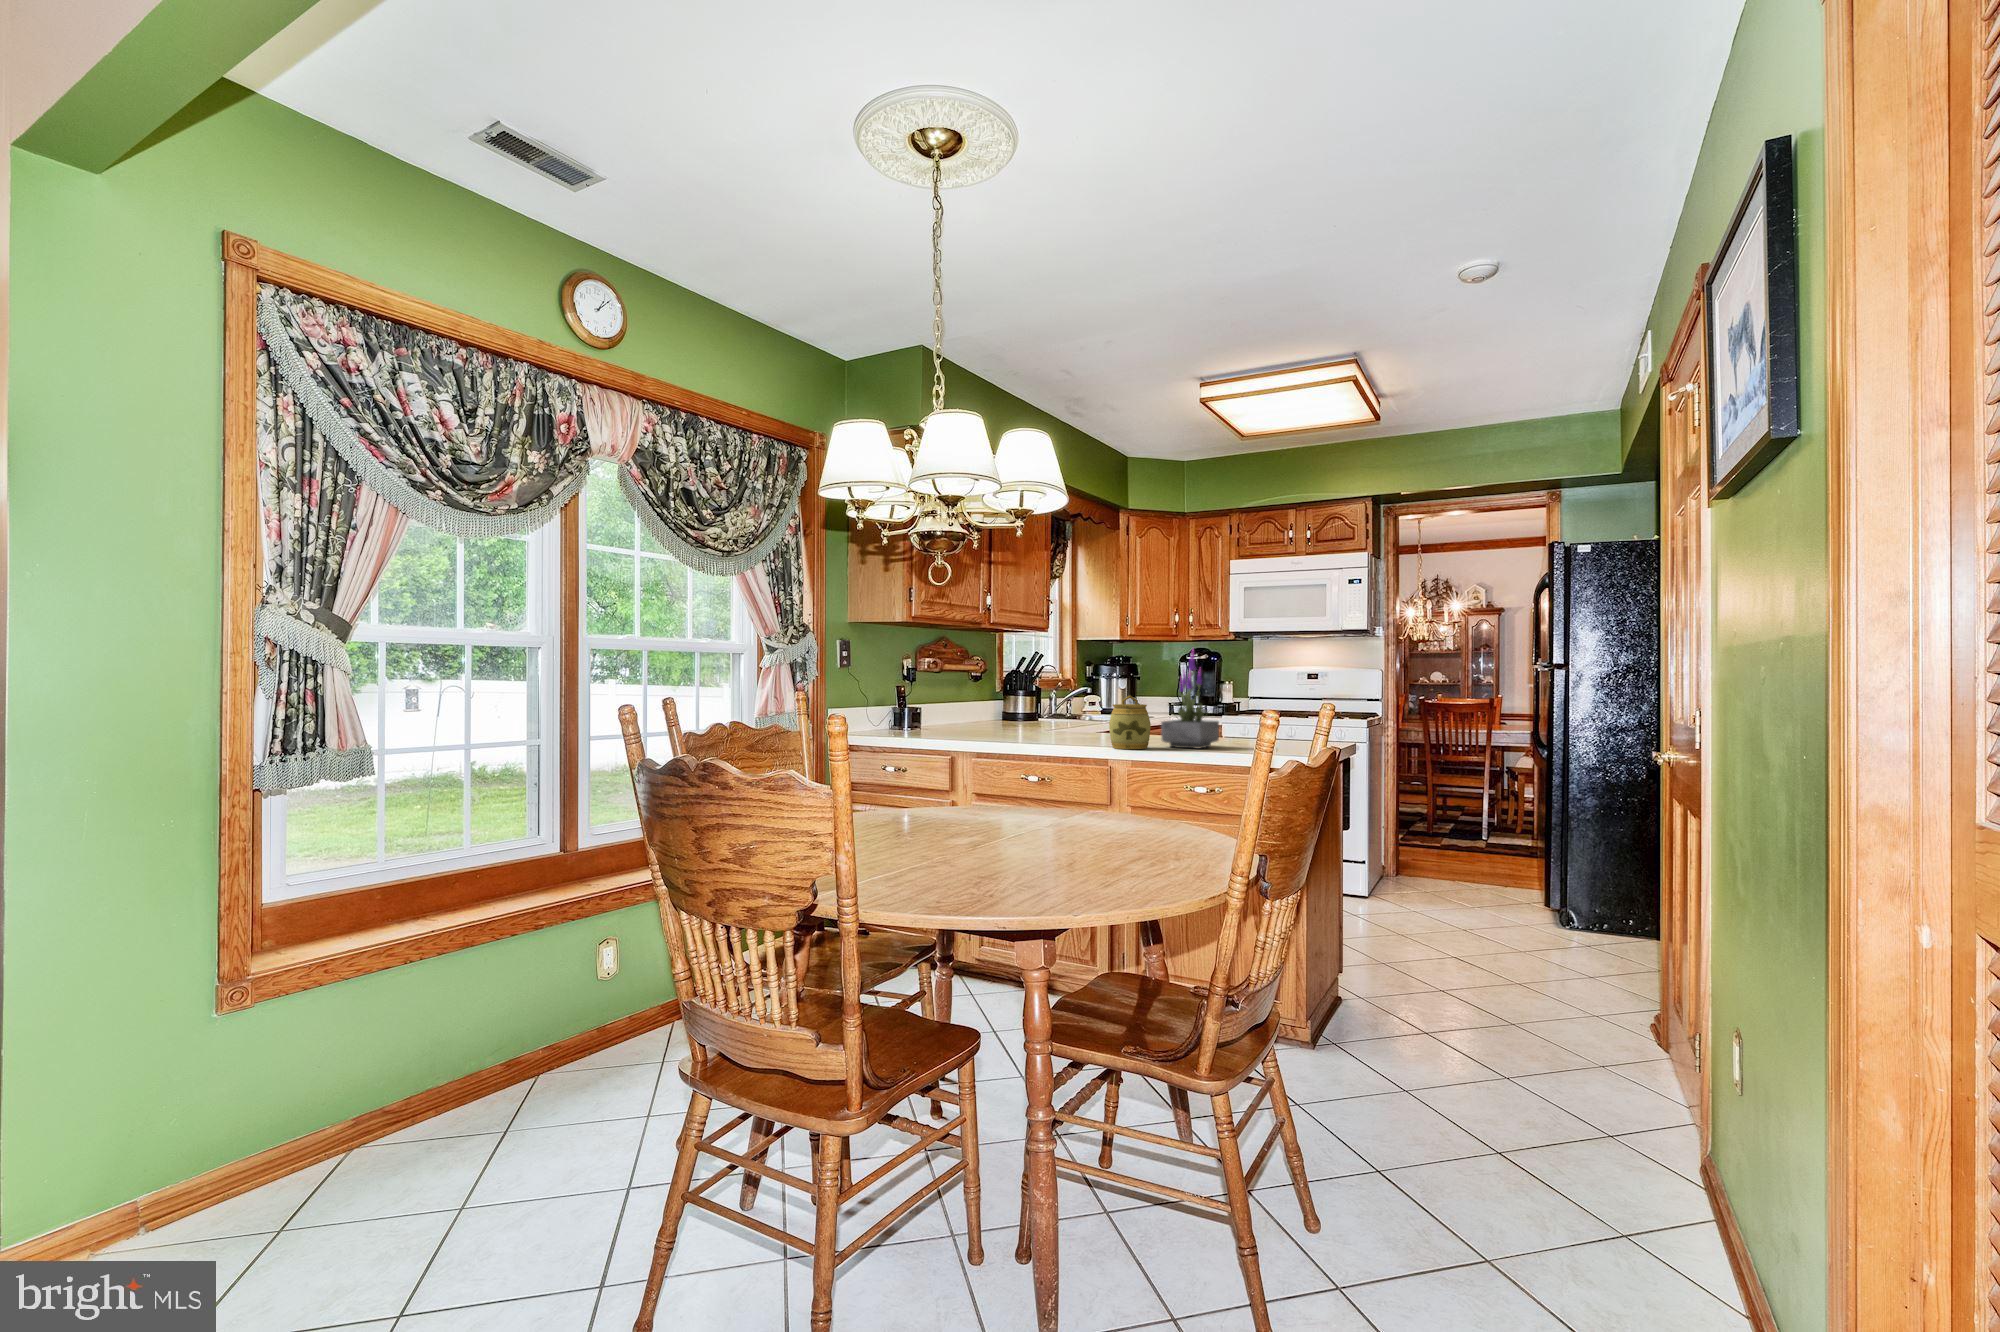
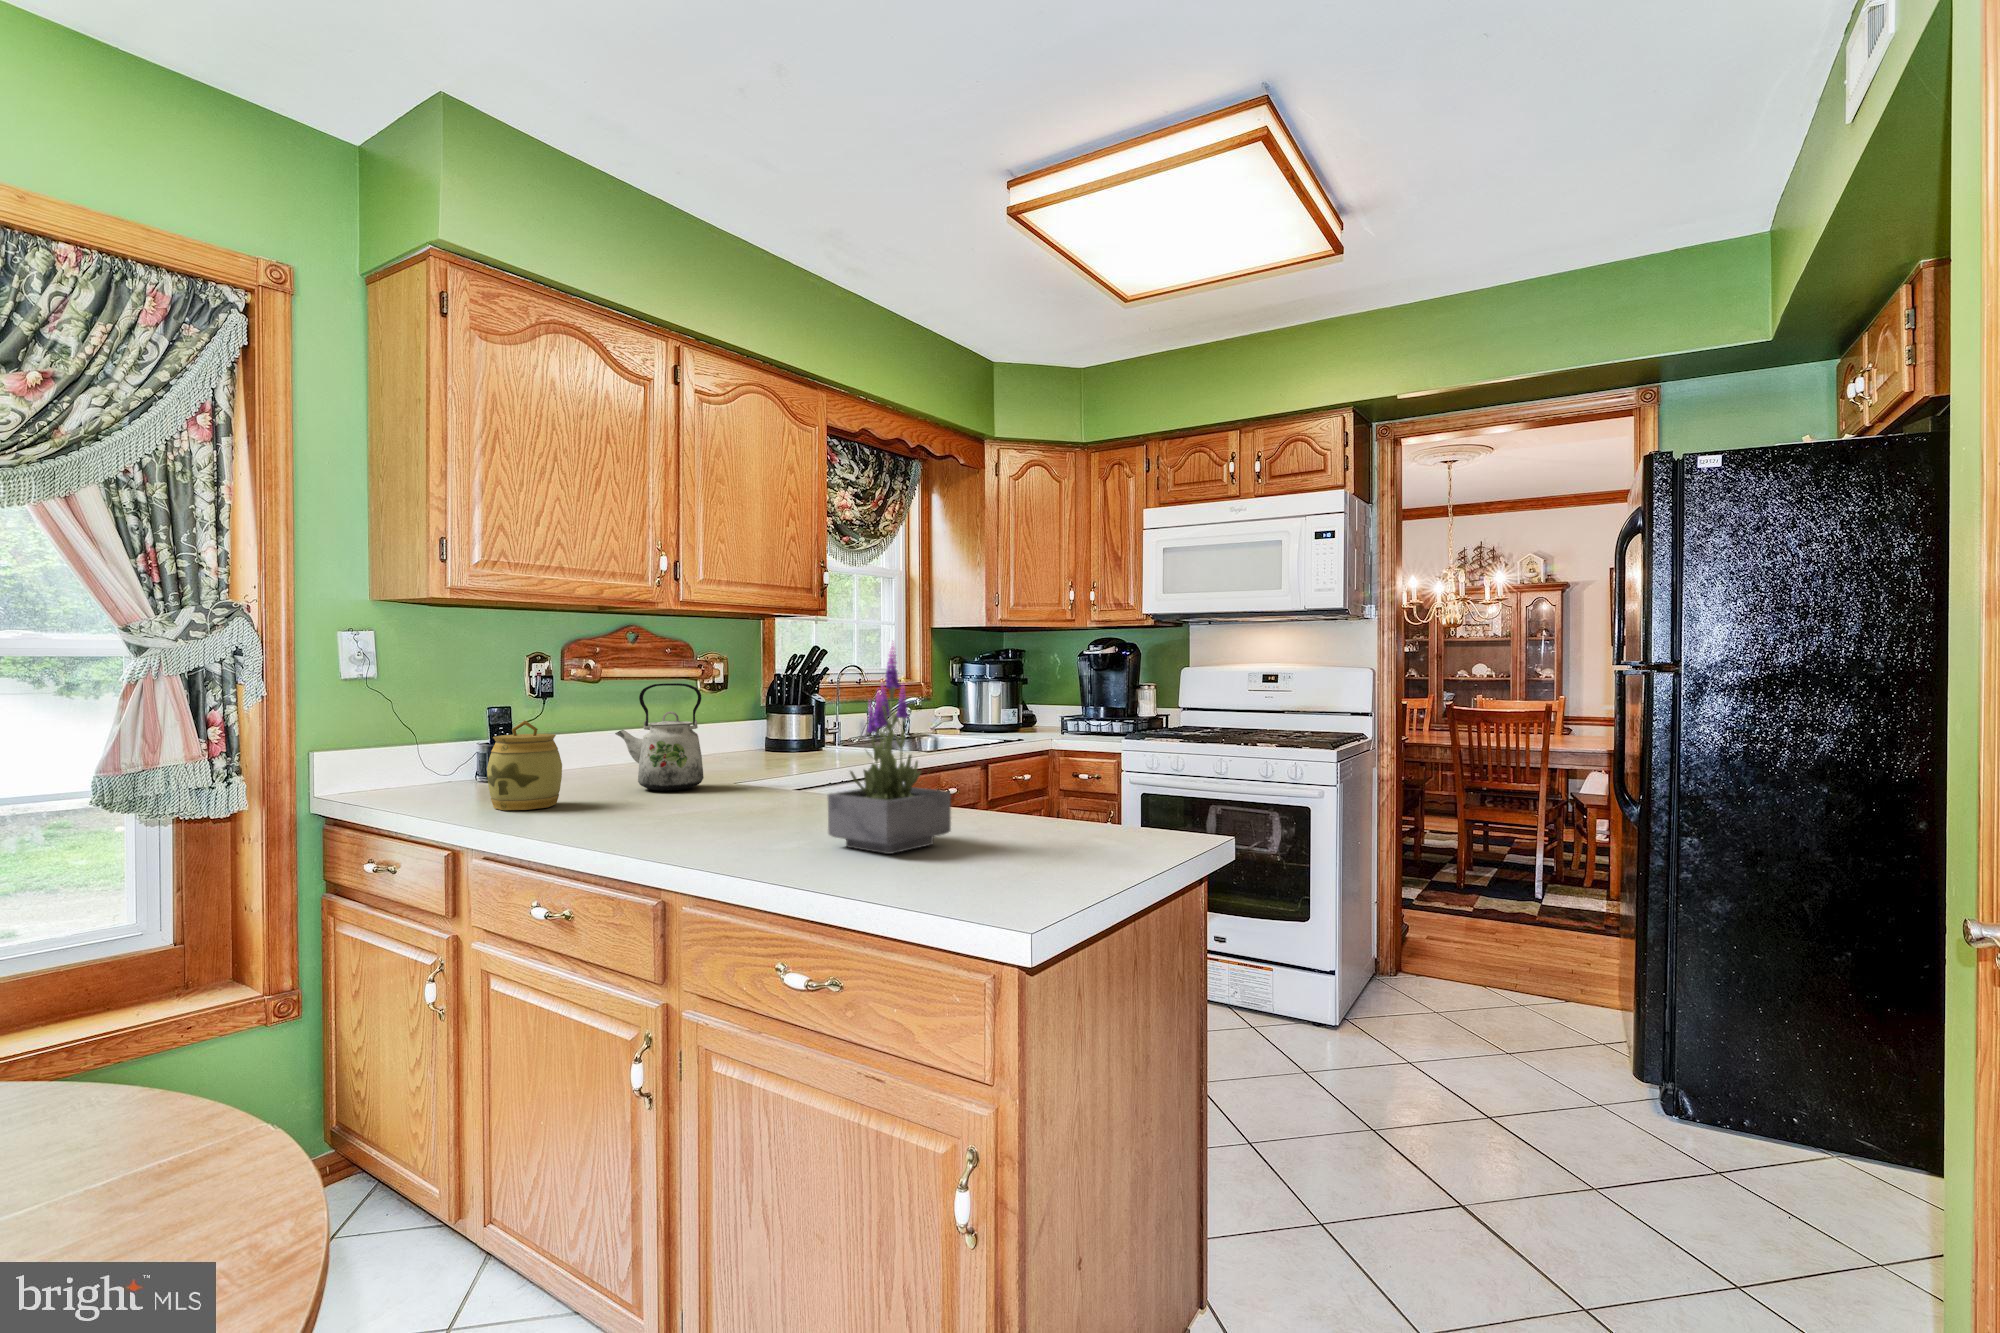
kettle: none [978,671,1027,732] -> present [615,683,704,791]
jar: present [1109,695,1151,749] -> present [487,720,562,810]

